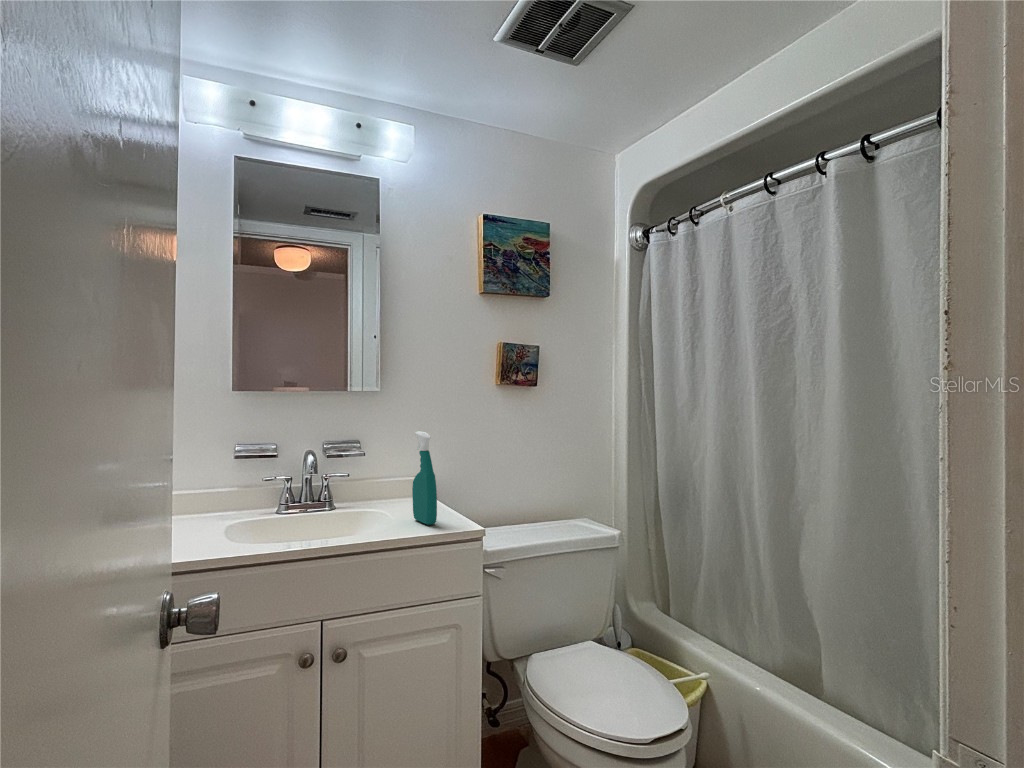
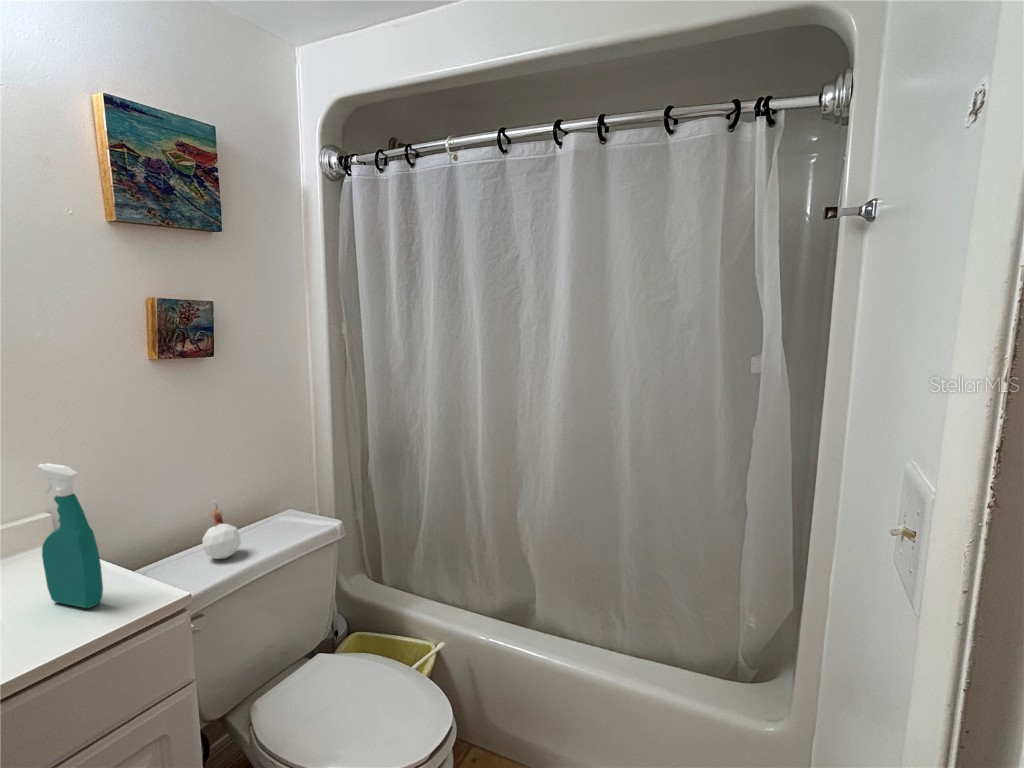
candle: none [512,487,538,534] -> present [203,499,241,559]

